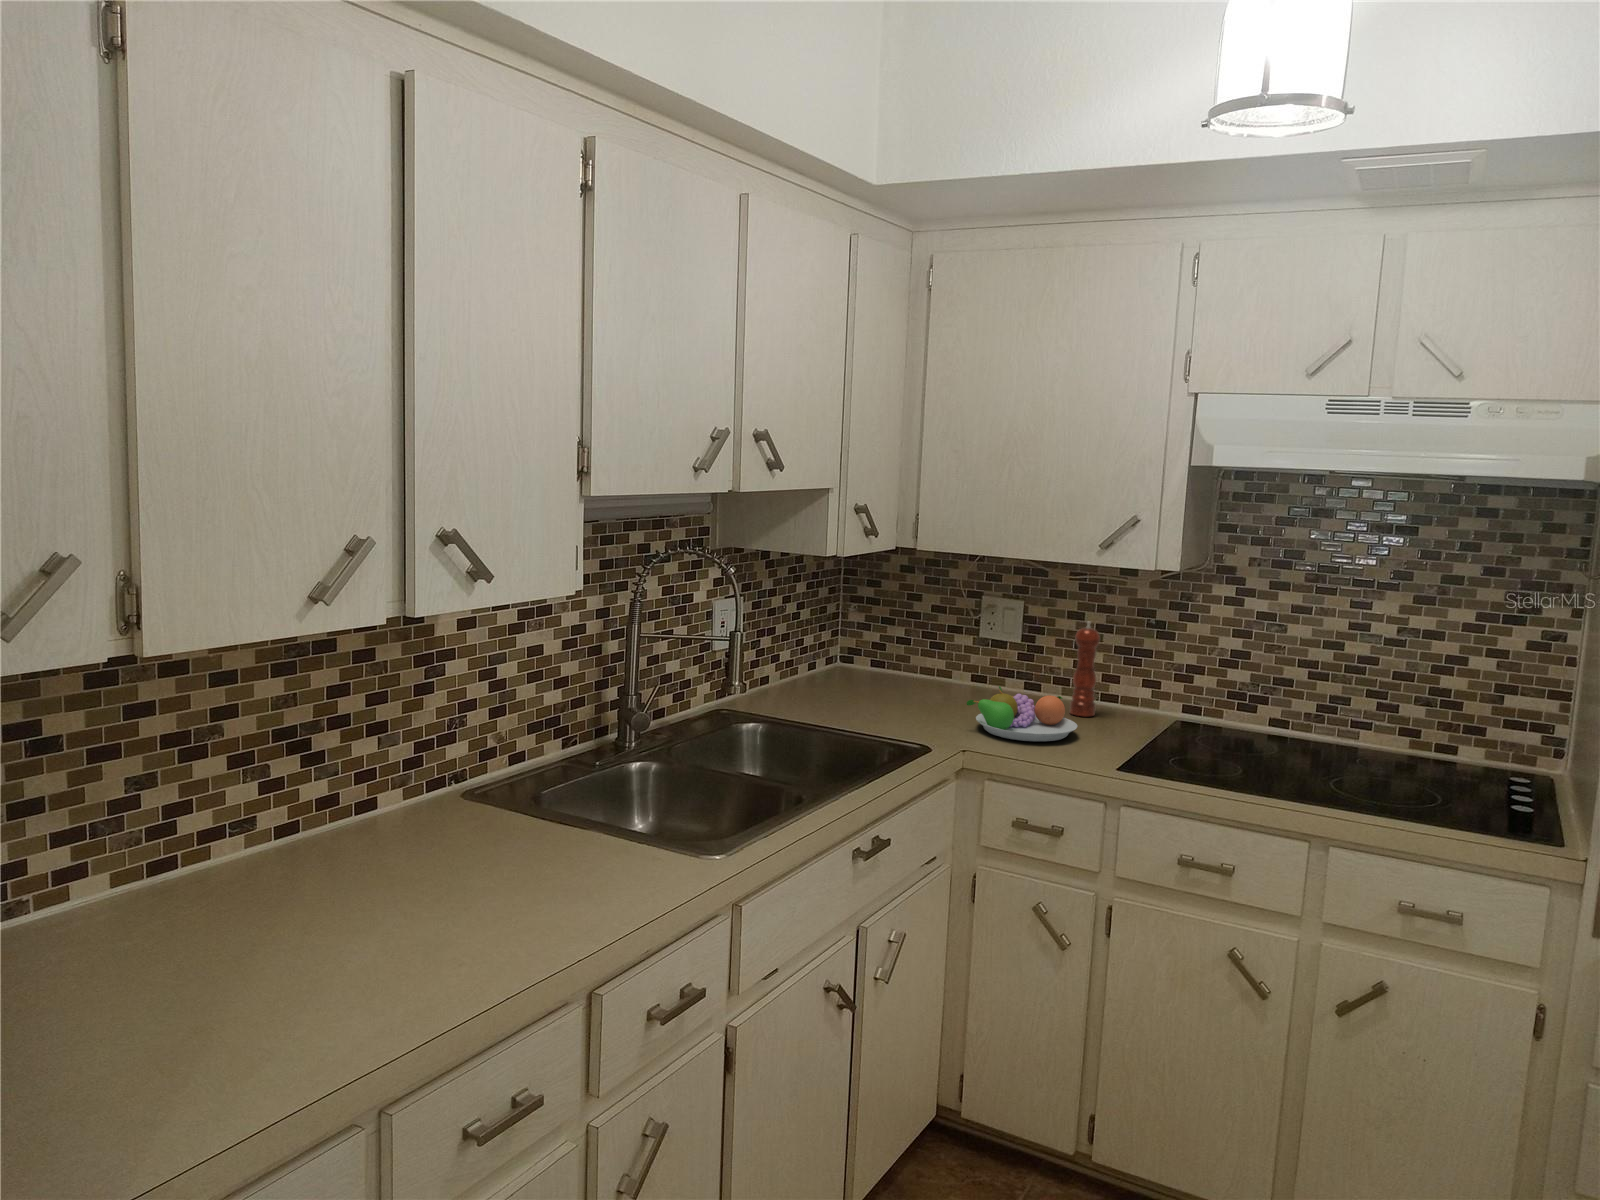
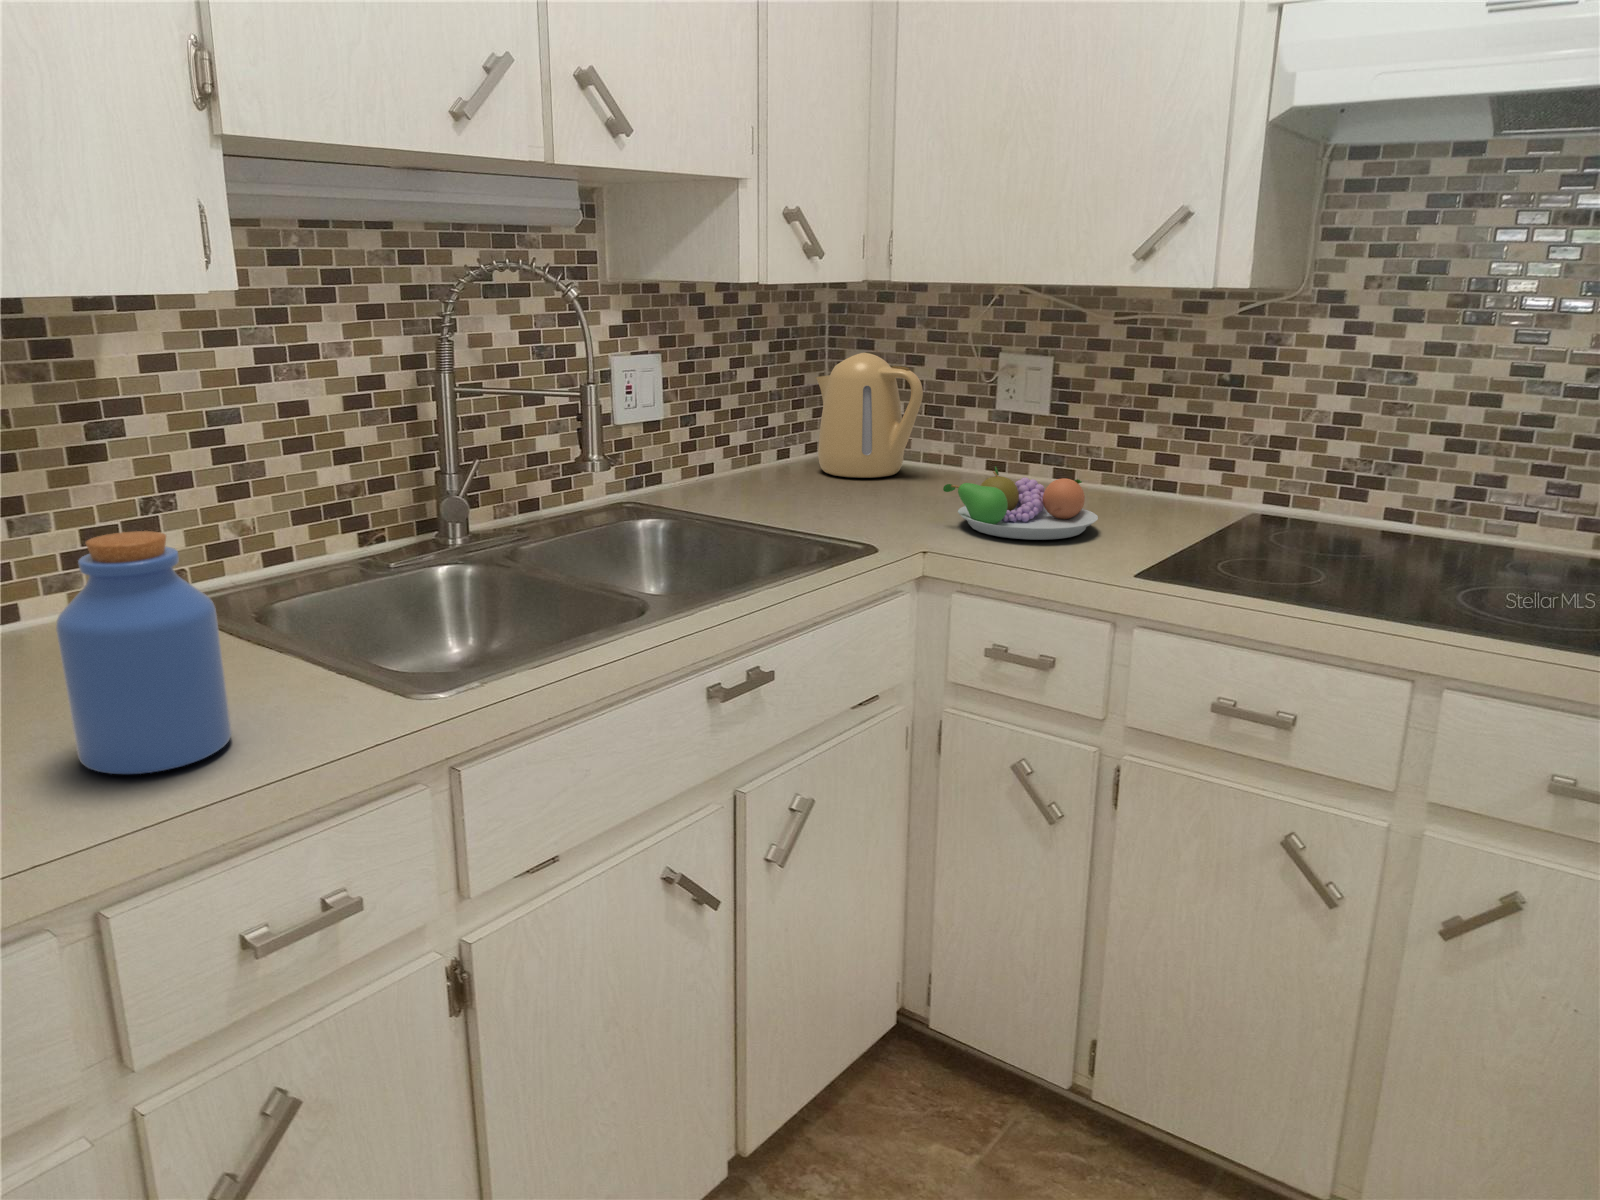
kettle: none [841,593,929,688] -> present [816,353,923,478]
pepper mill: present [1070,621,1100,716] -> none [1103,378,1146,510]
jar: none [531,754,622,910] -> present [56,531,232,775]

